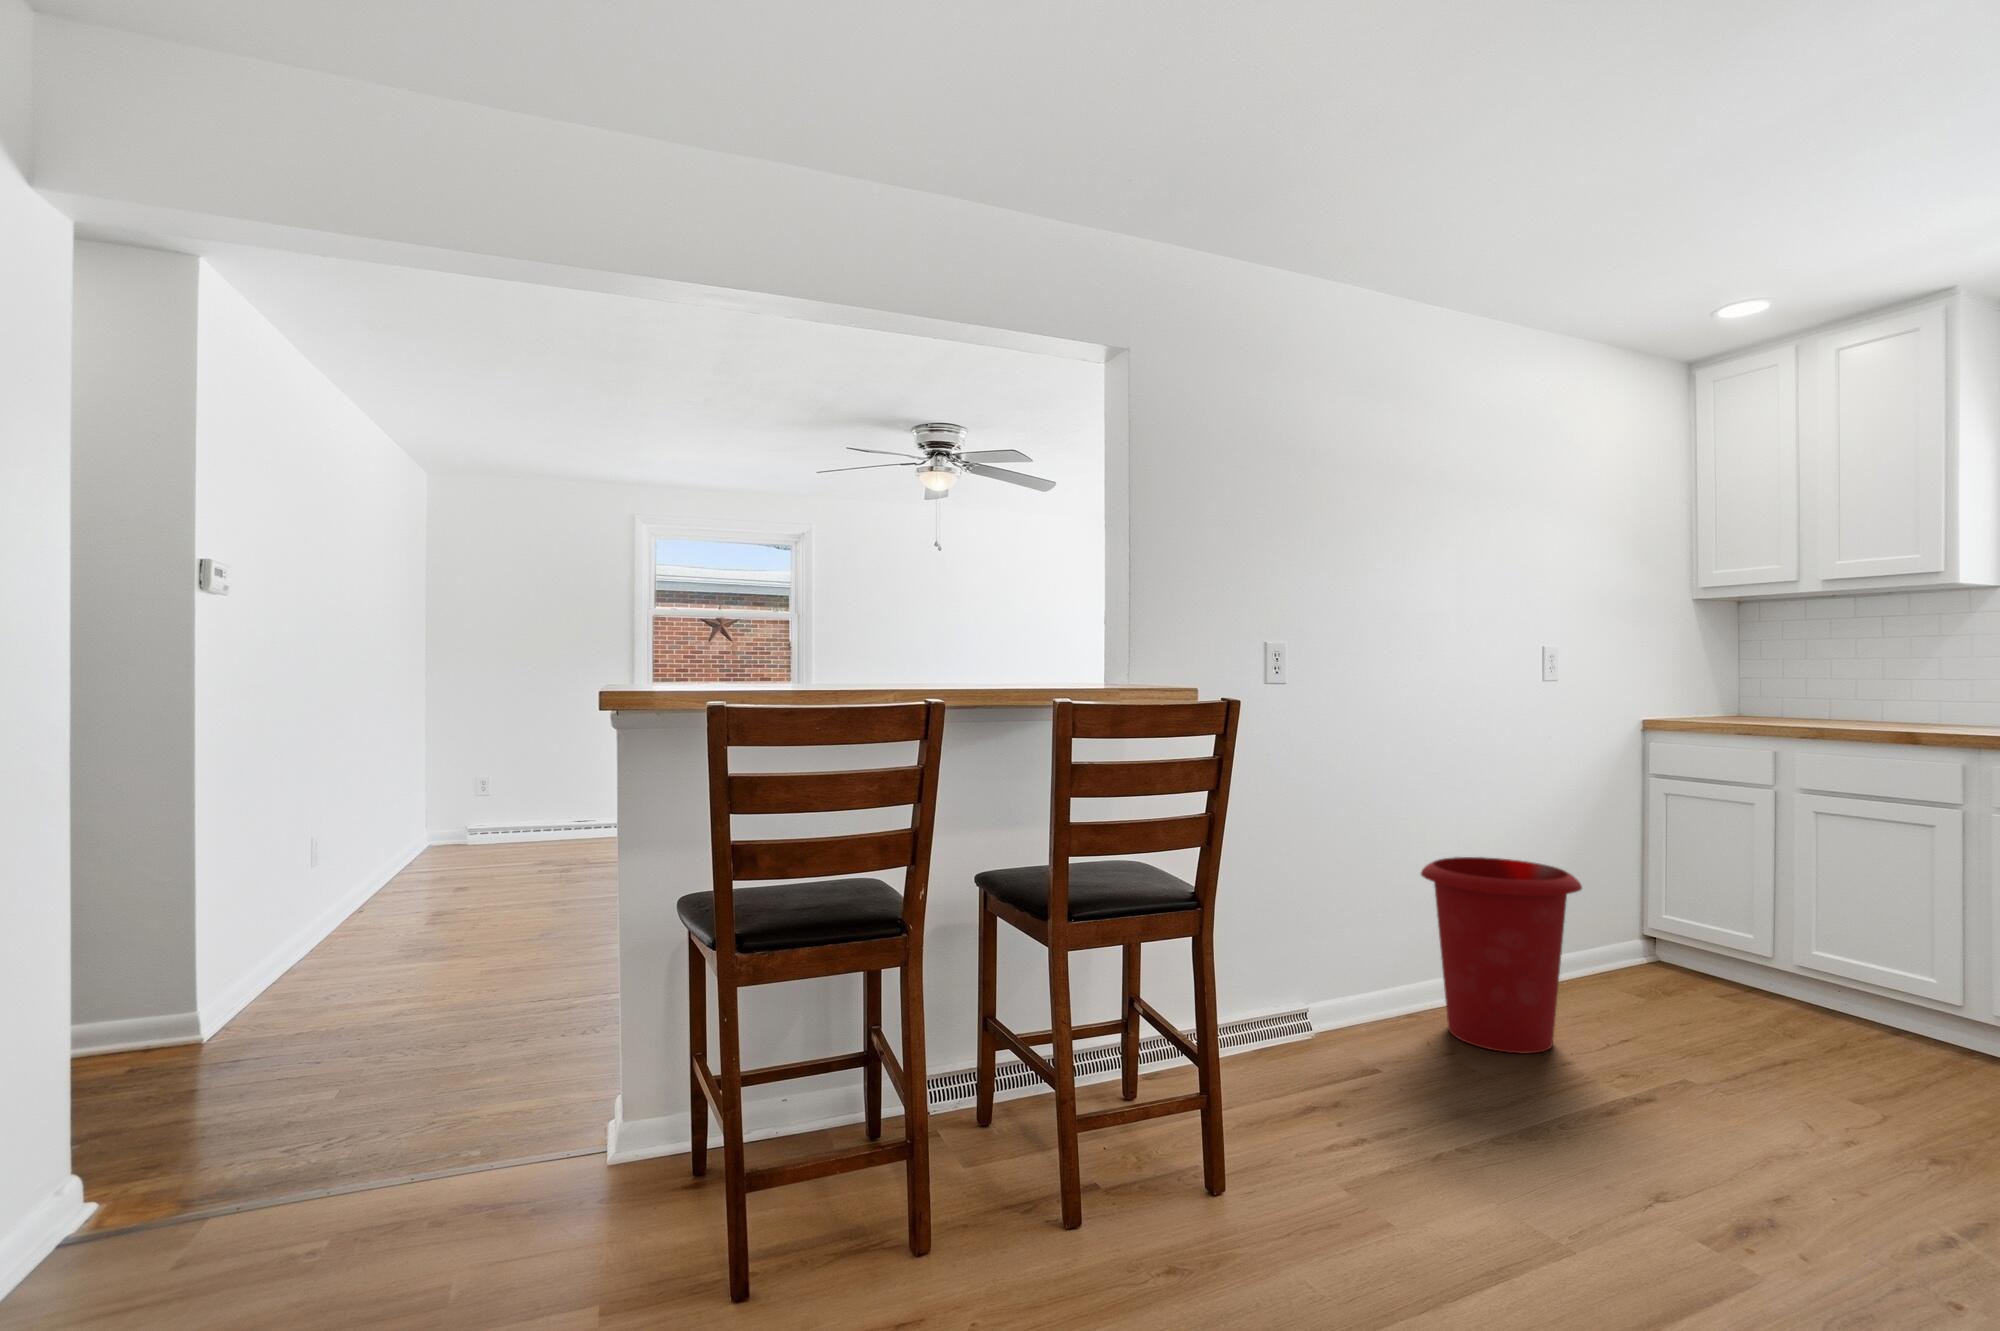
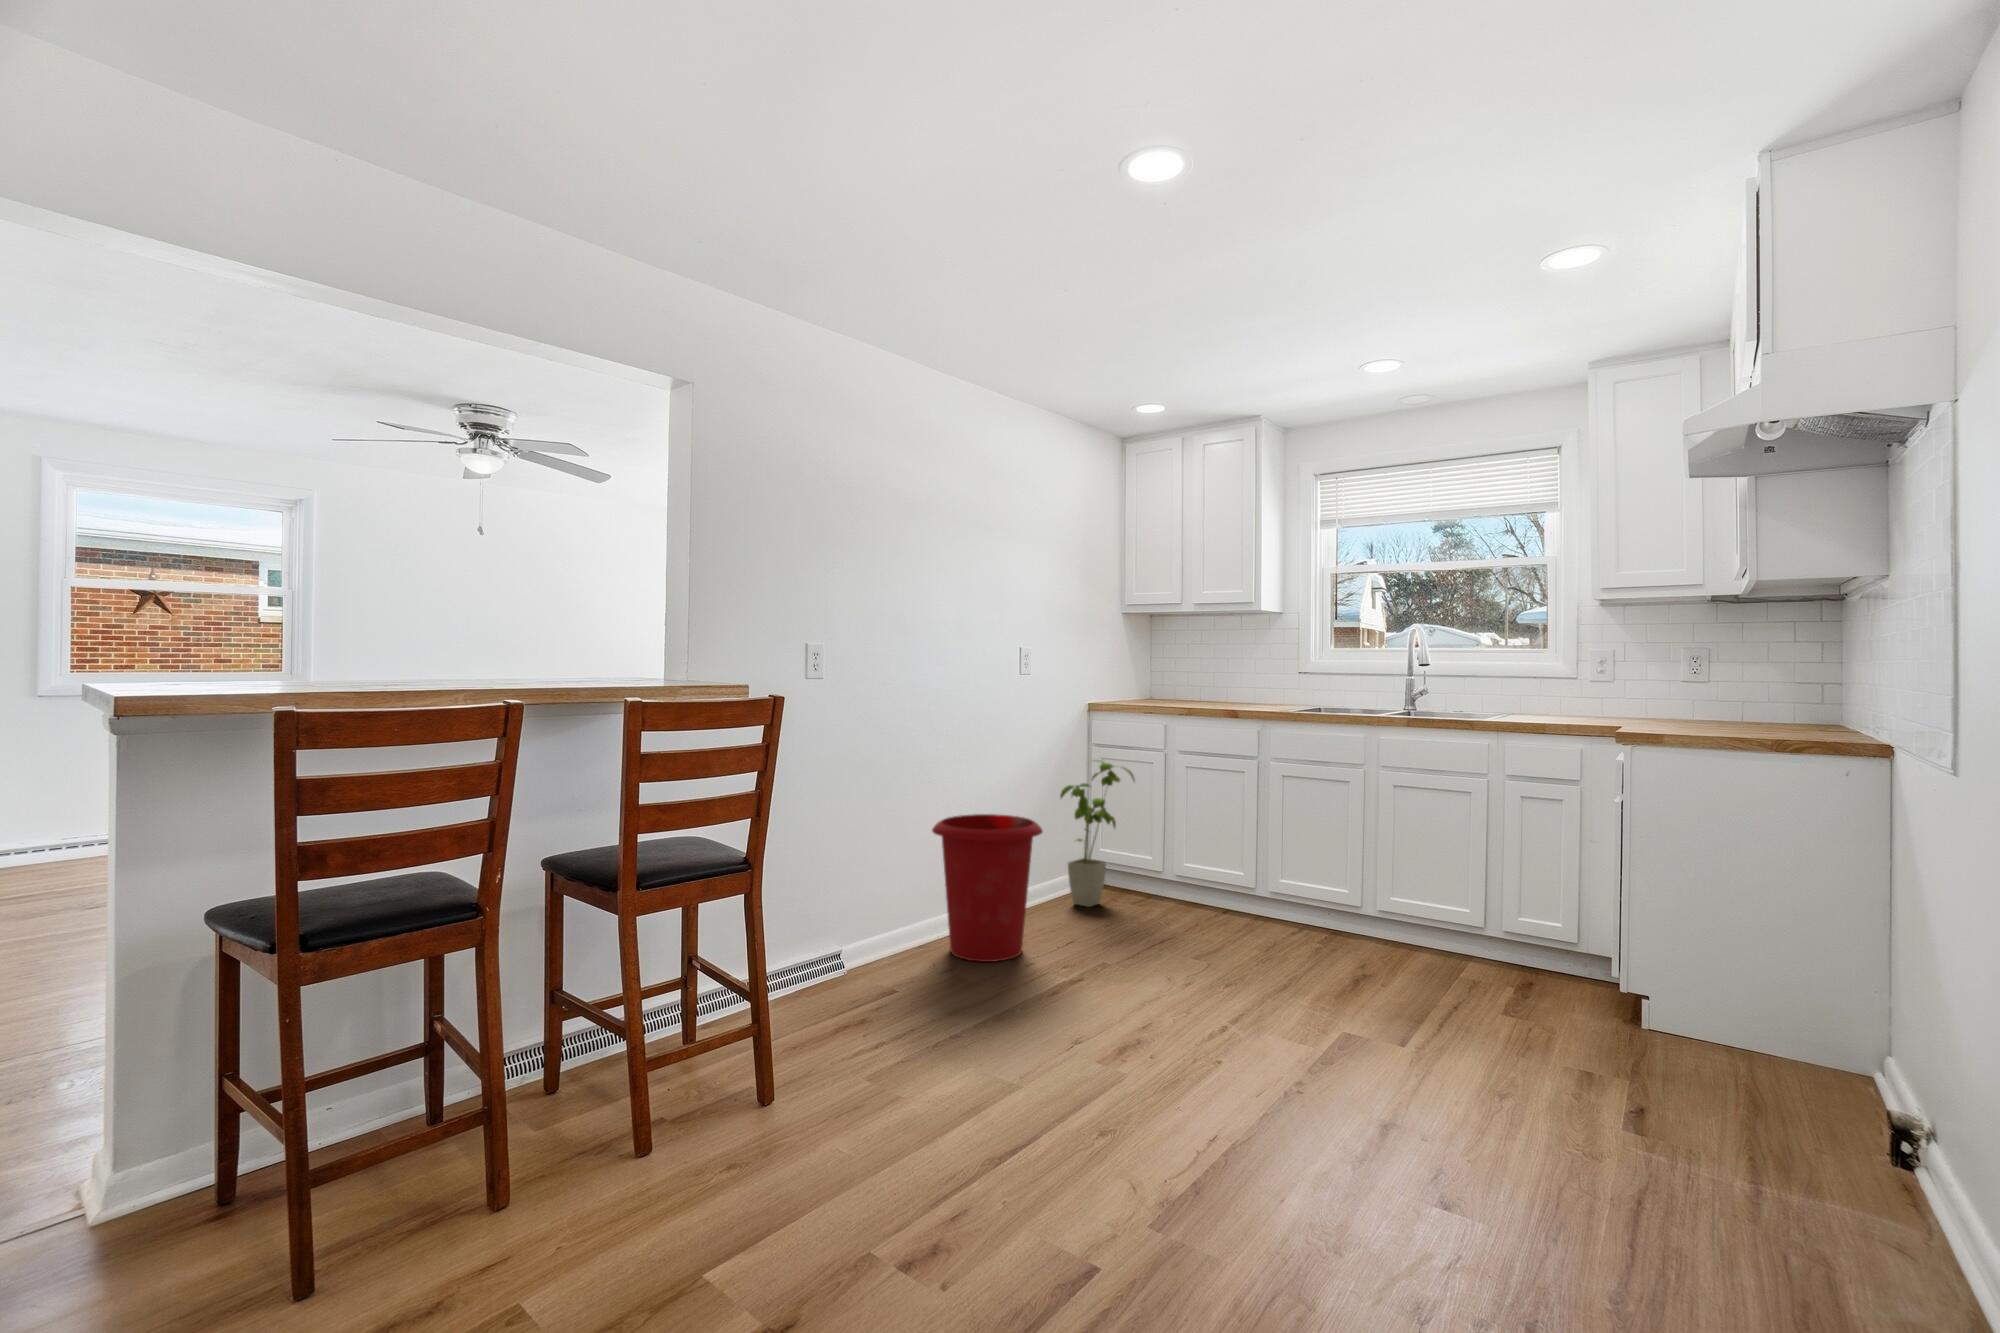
house plant: none [1602,795,1723,994] -> present [1060,760,1134,907]

